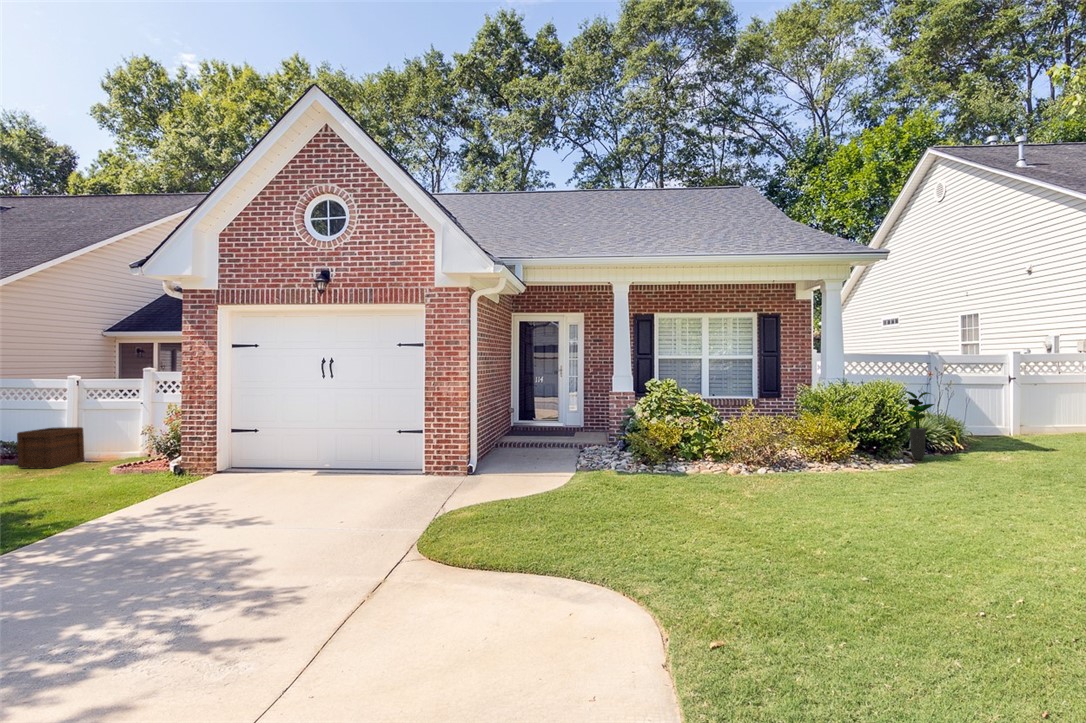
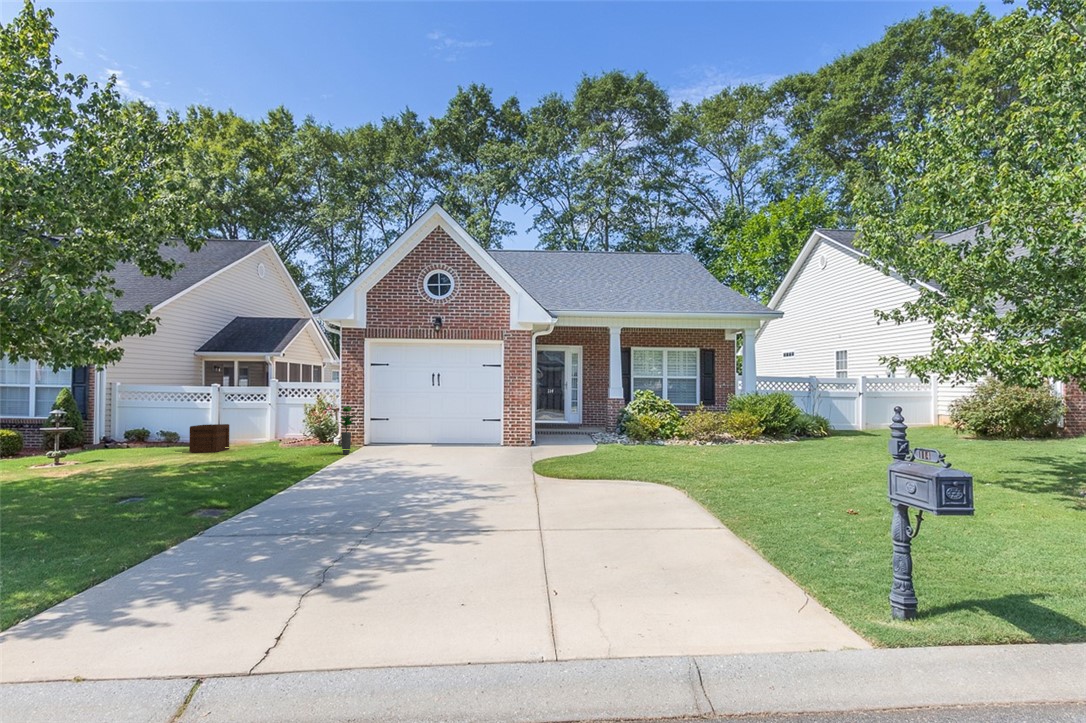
potted plant: present [904,391,934,460] -> present [340,407,356,455]

